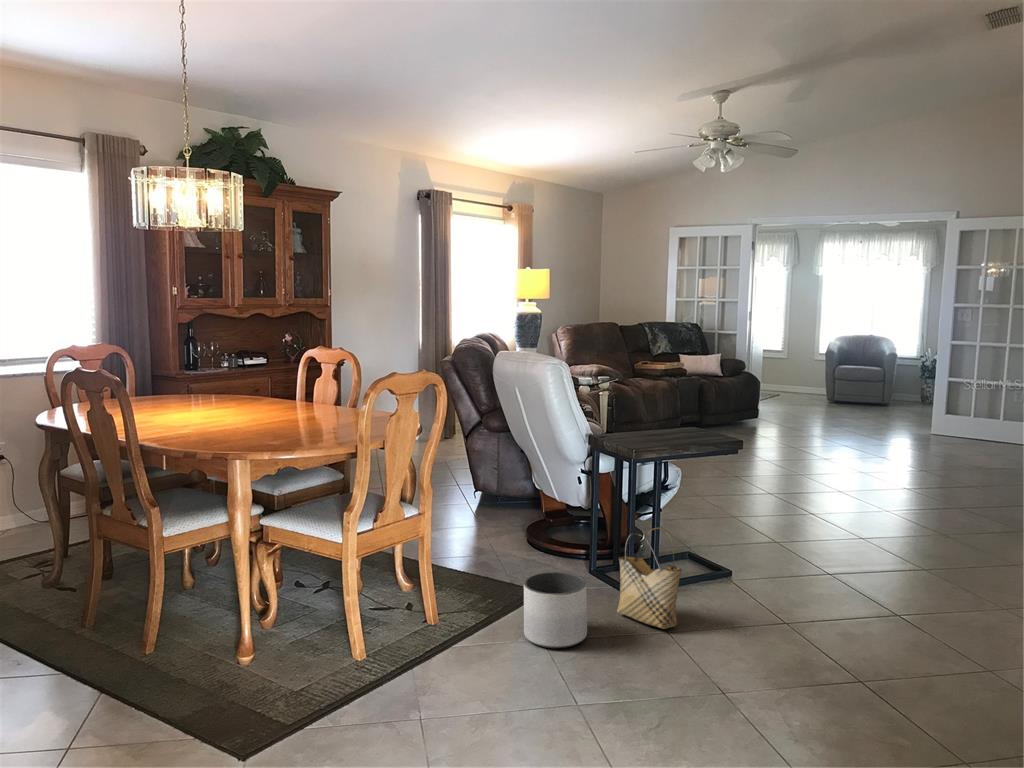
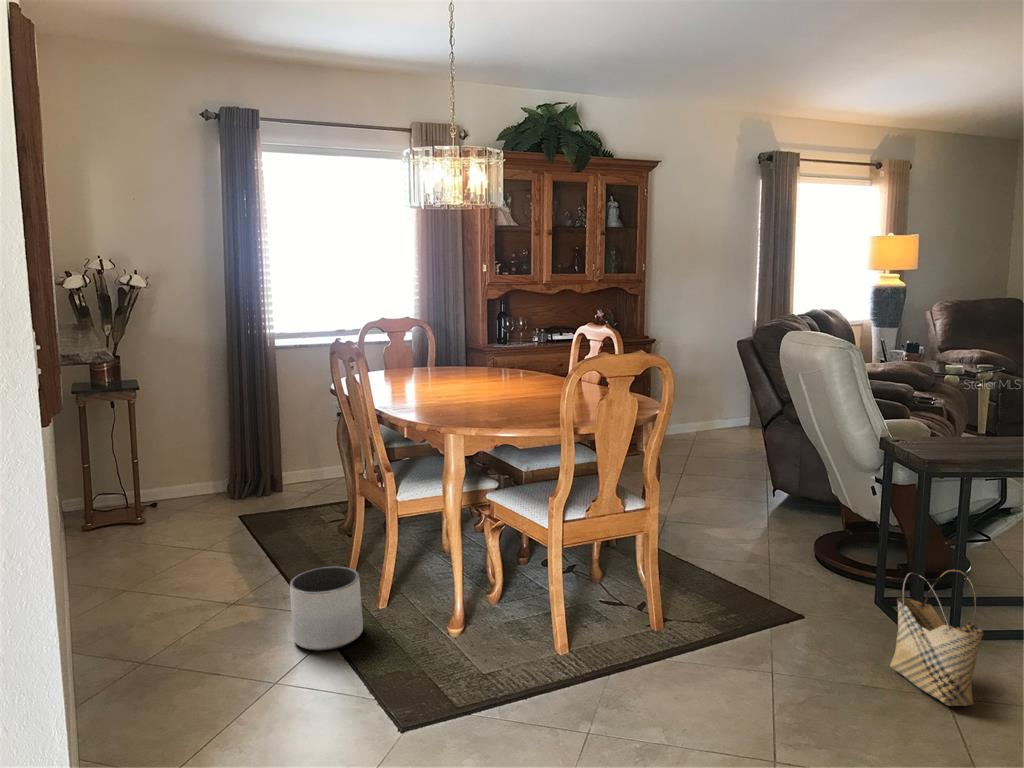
planter: present [524,572,587,648] -> present [290,567,363,651]

